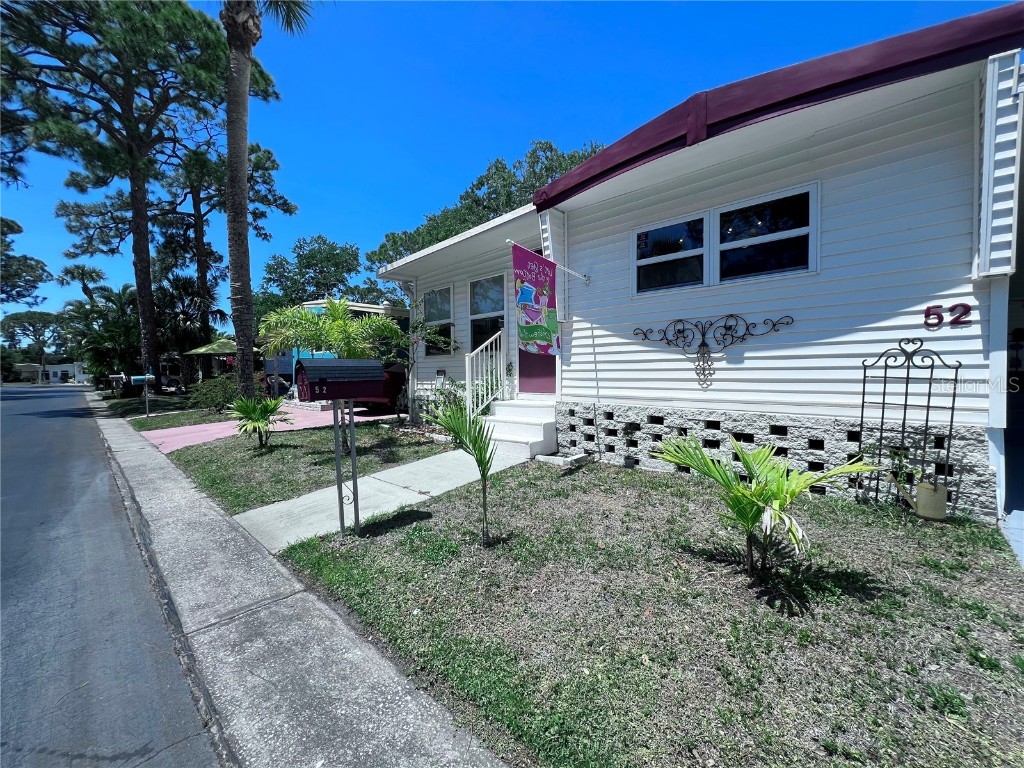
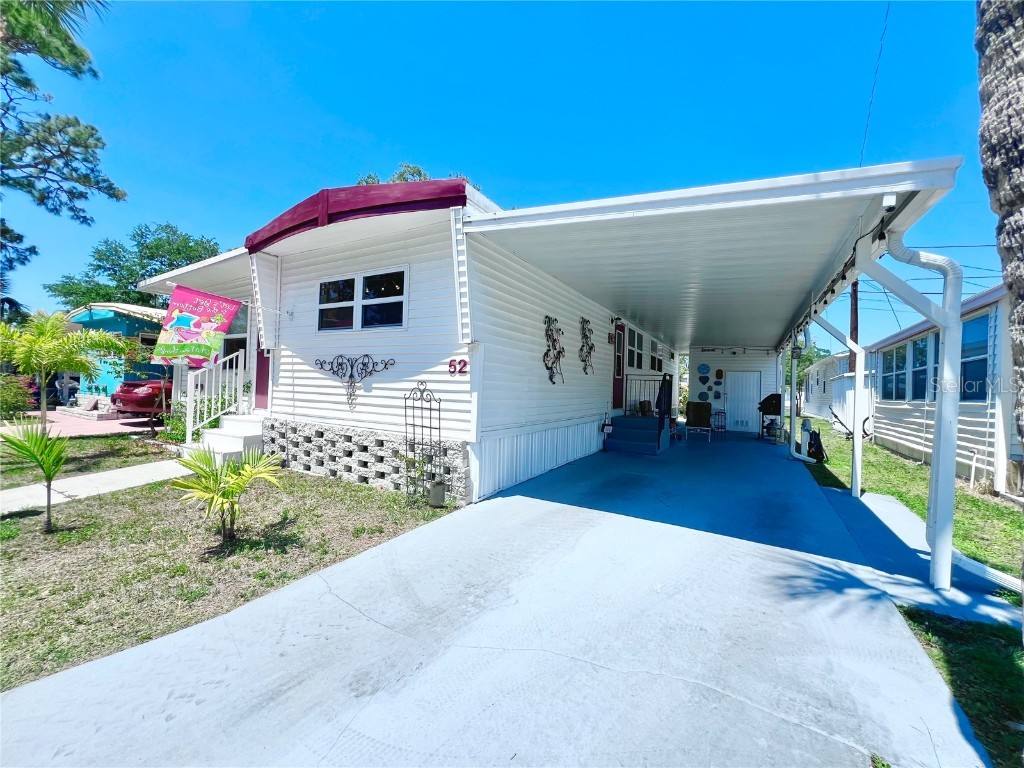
potted plant: present [620,421,639,468] -> none [288,435,310,474]

